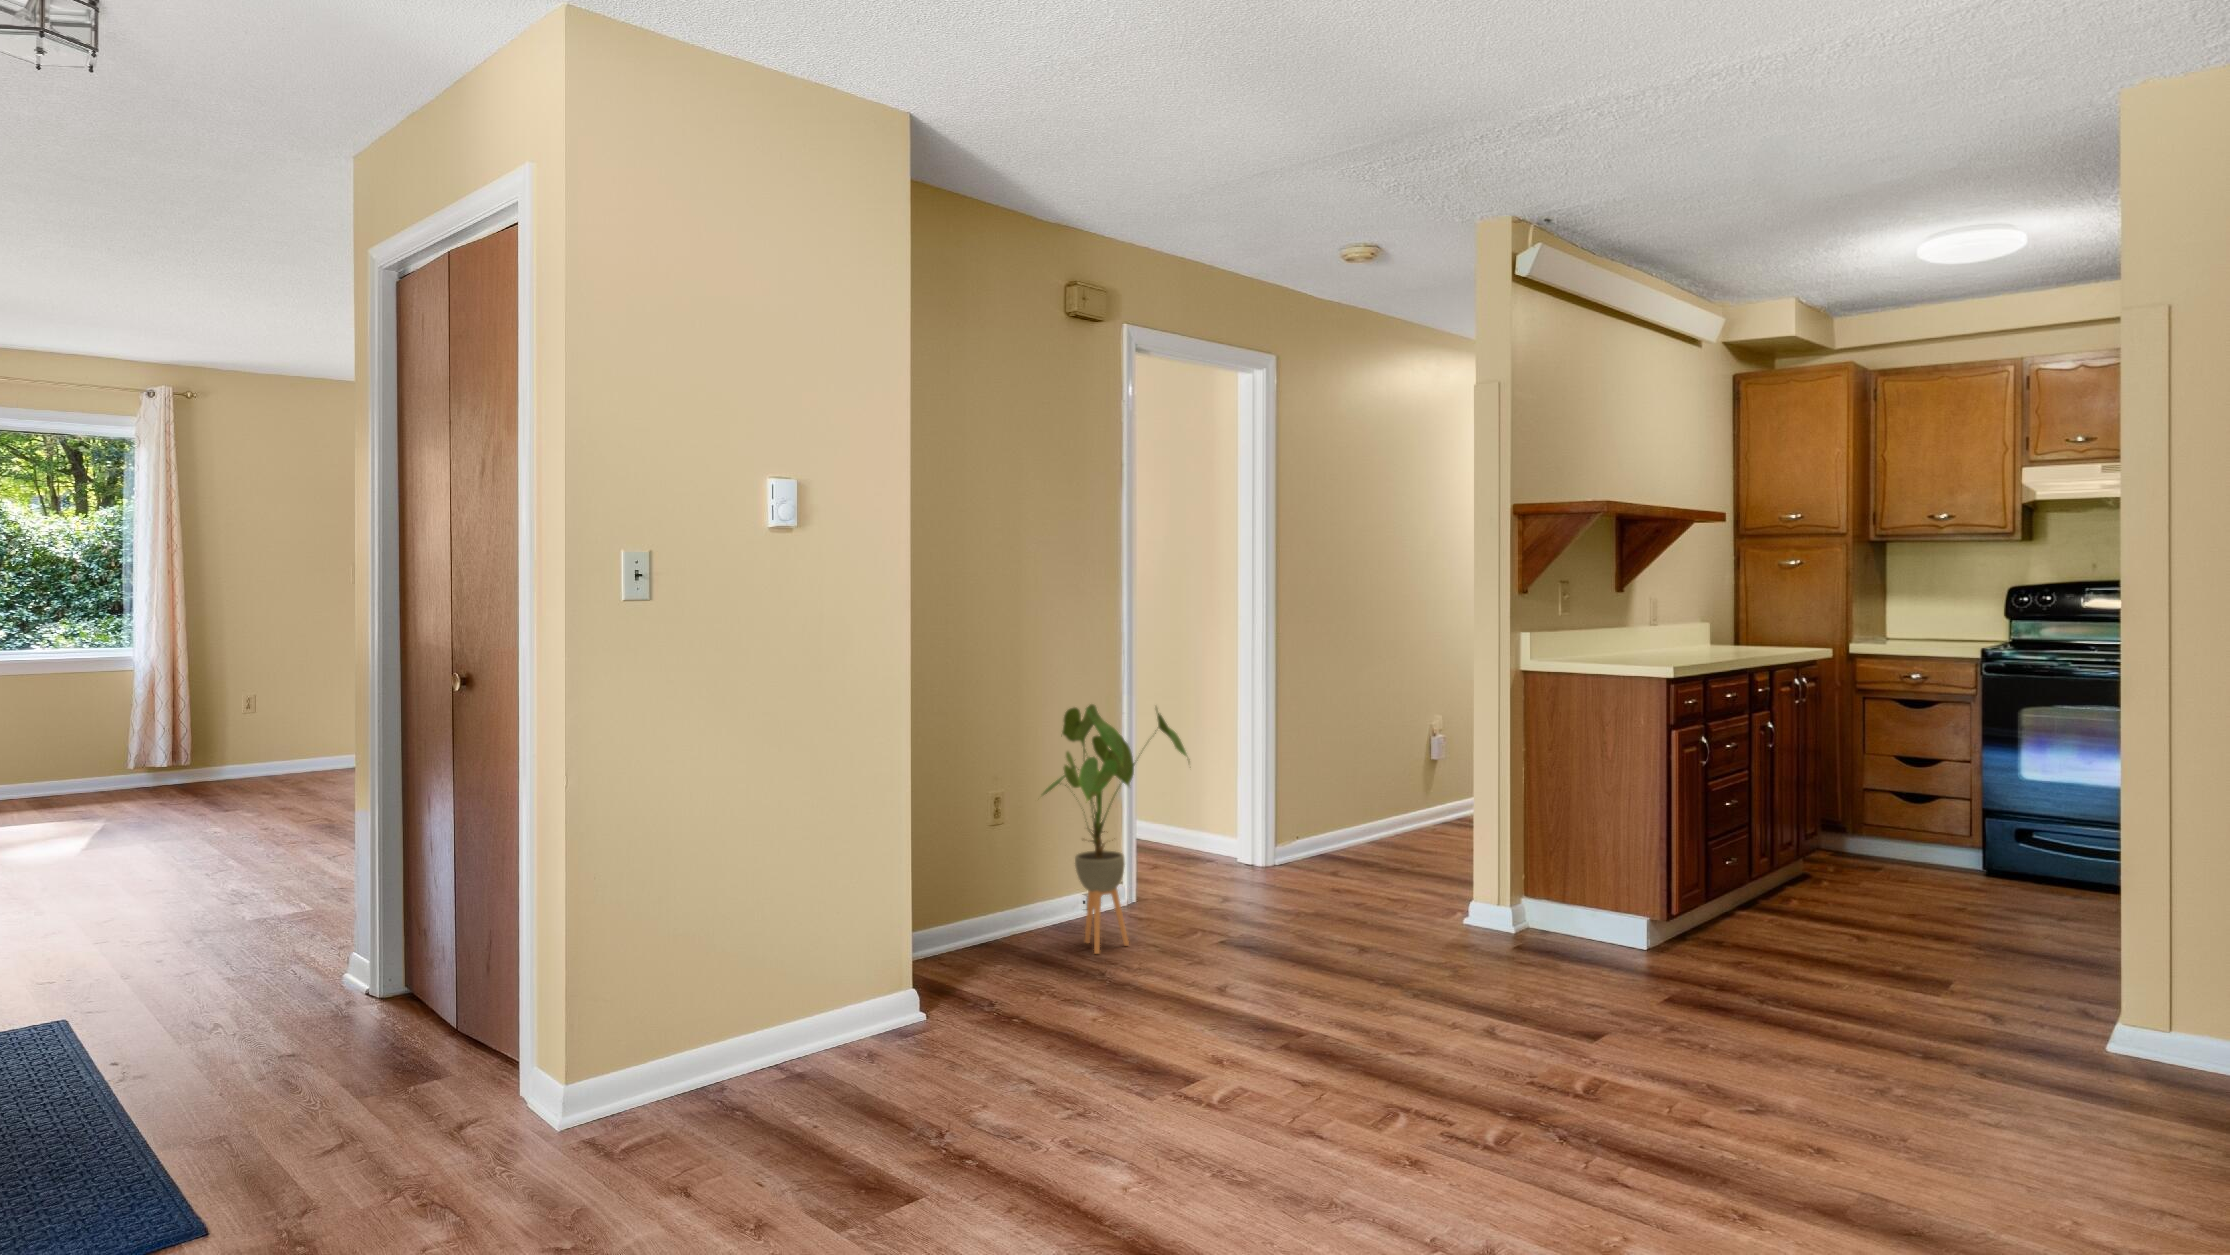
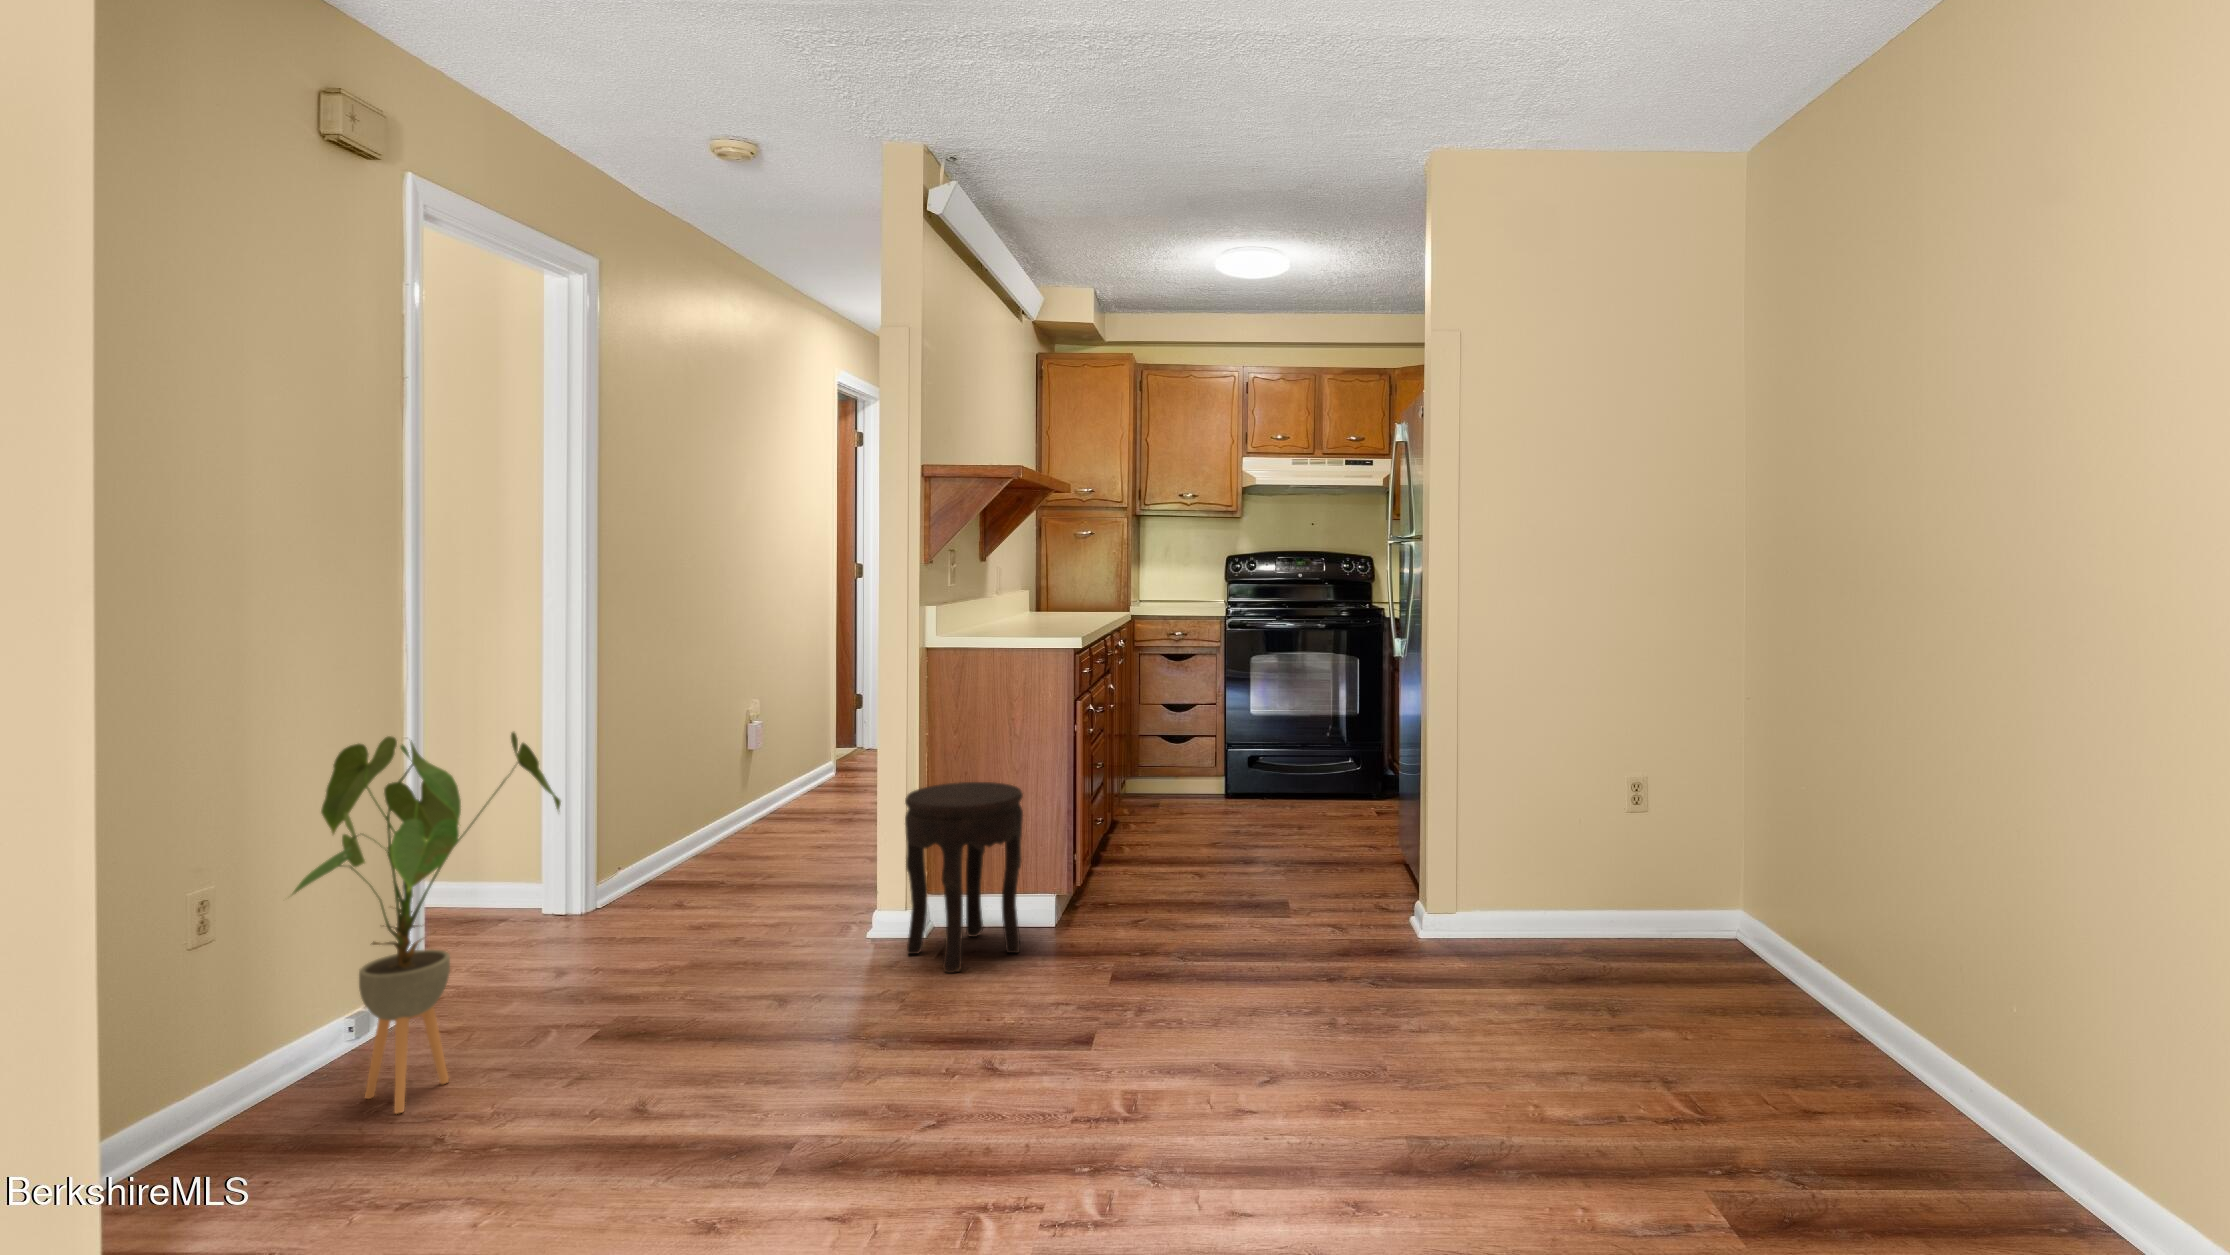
side table: none [1473,787,1599,964] -> present [905,782,1023,973]

